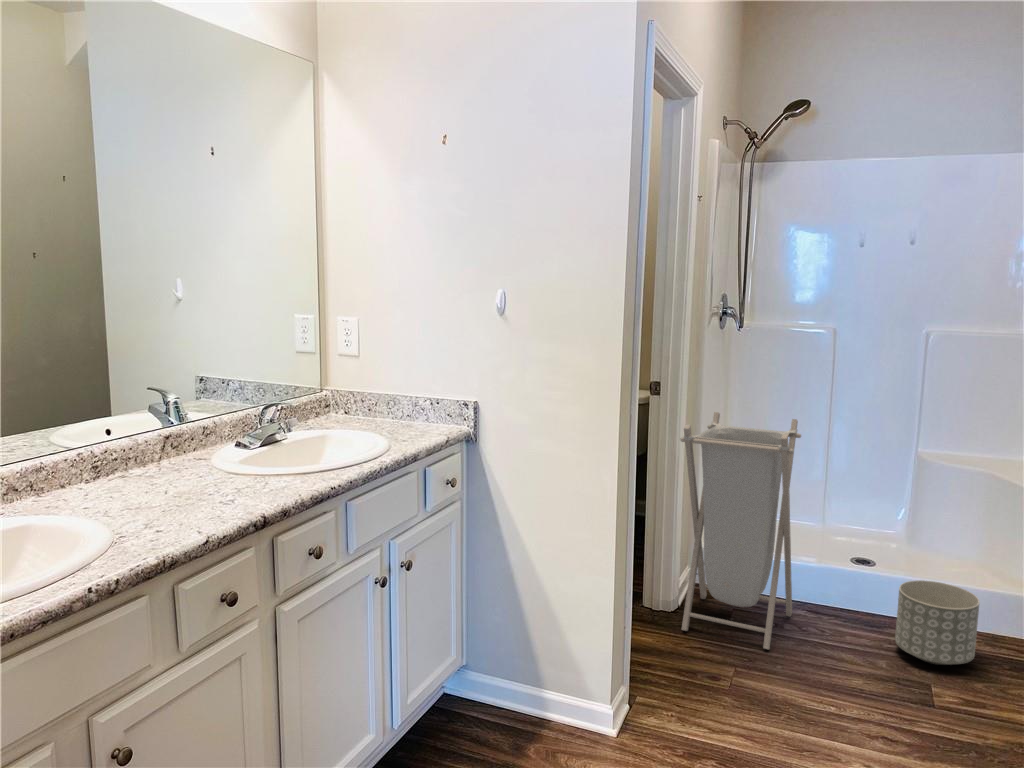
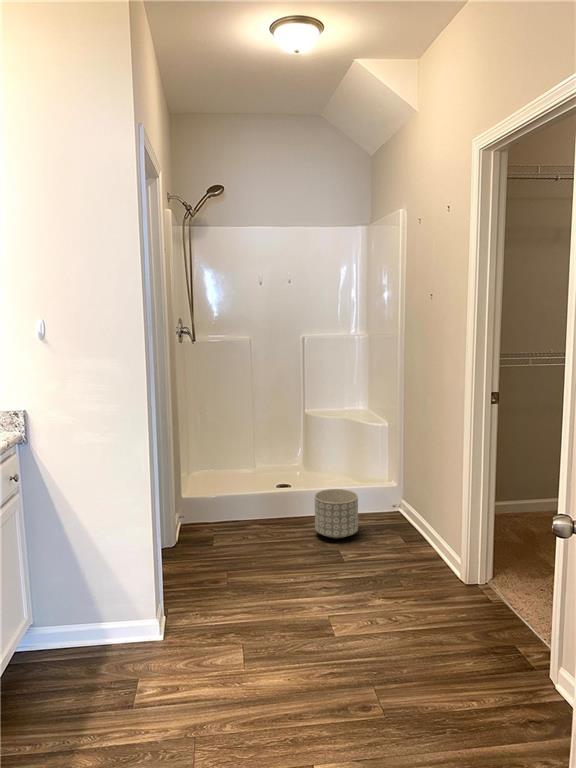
laundry hamper: present [680,412,801,649] -> none [172,399,252,556]

